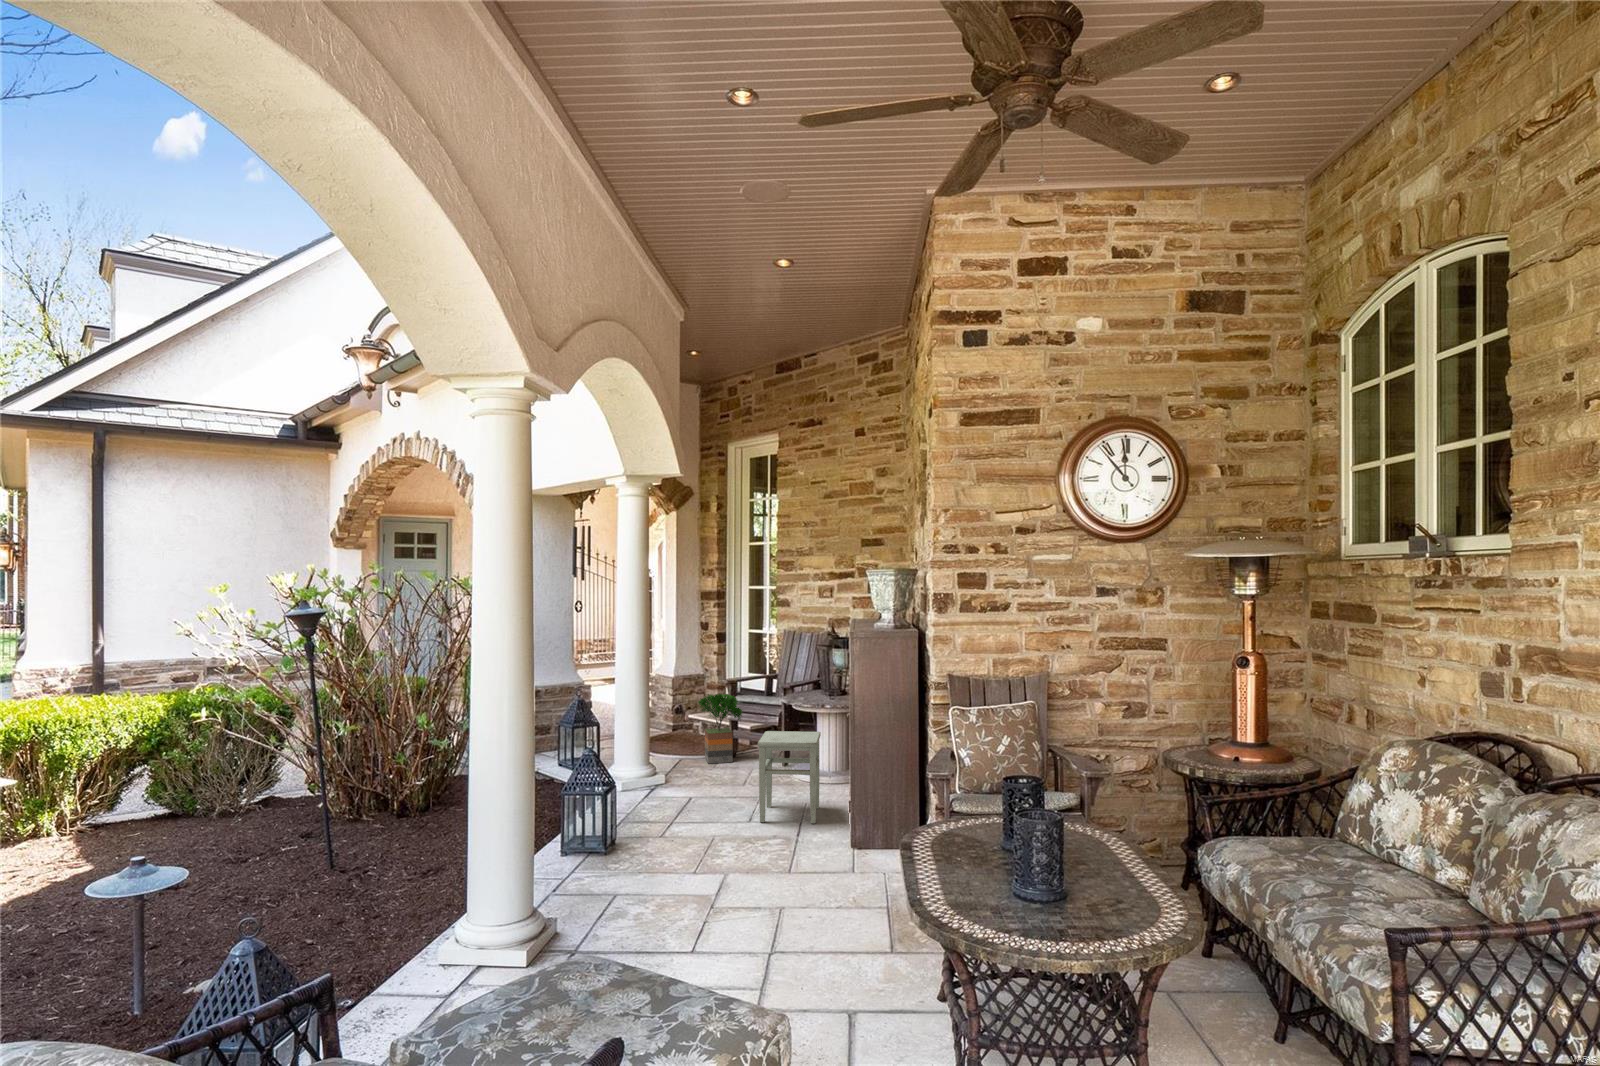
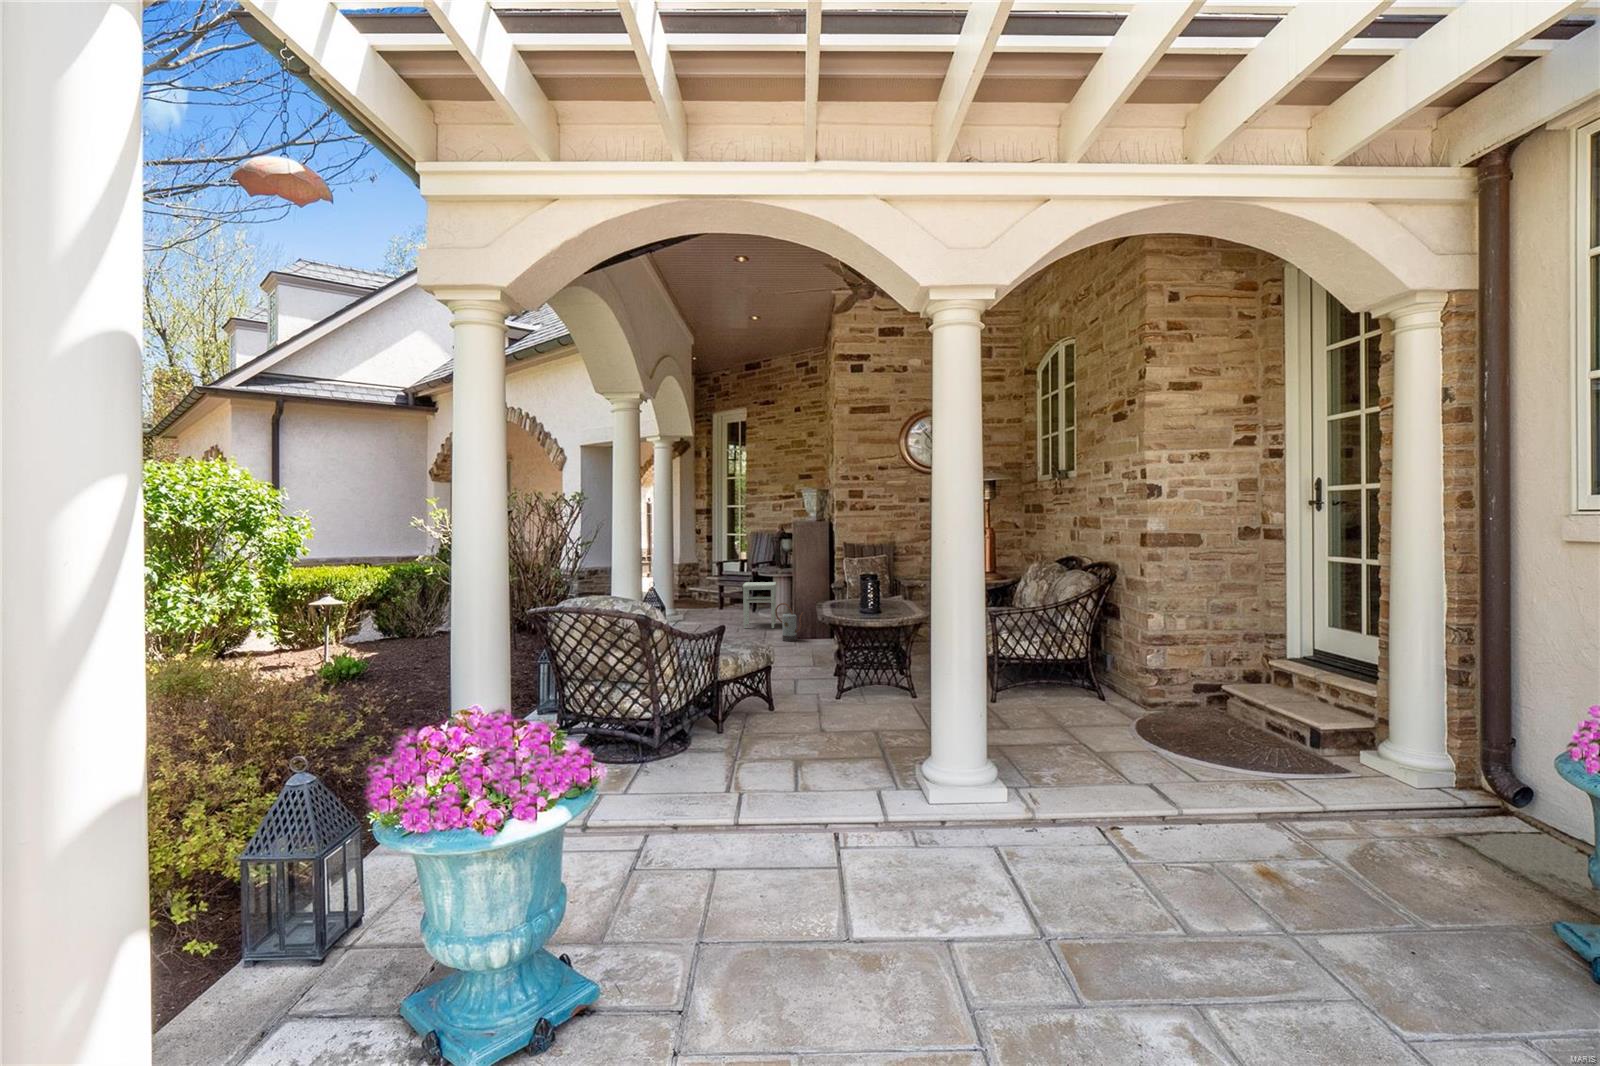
potted tree: present [698,694,742,764] -> none [700,569,729,610]
watering can: none [816,791,872,871] -> present [775,603,804,641]

